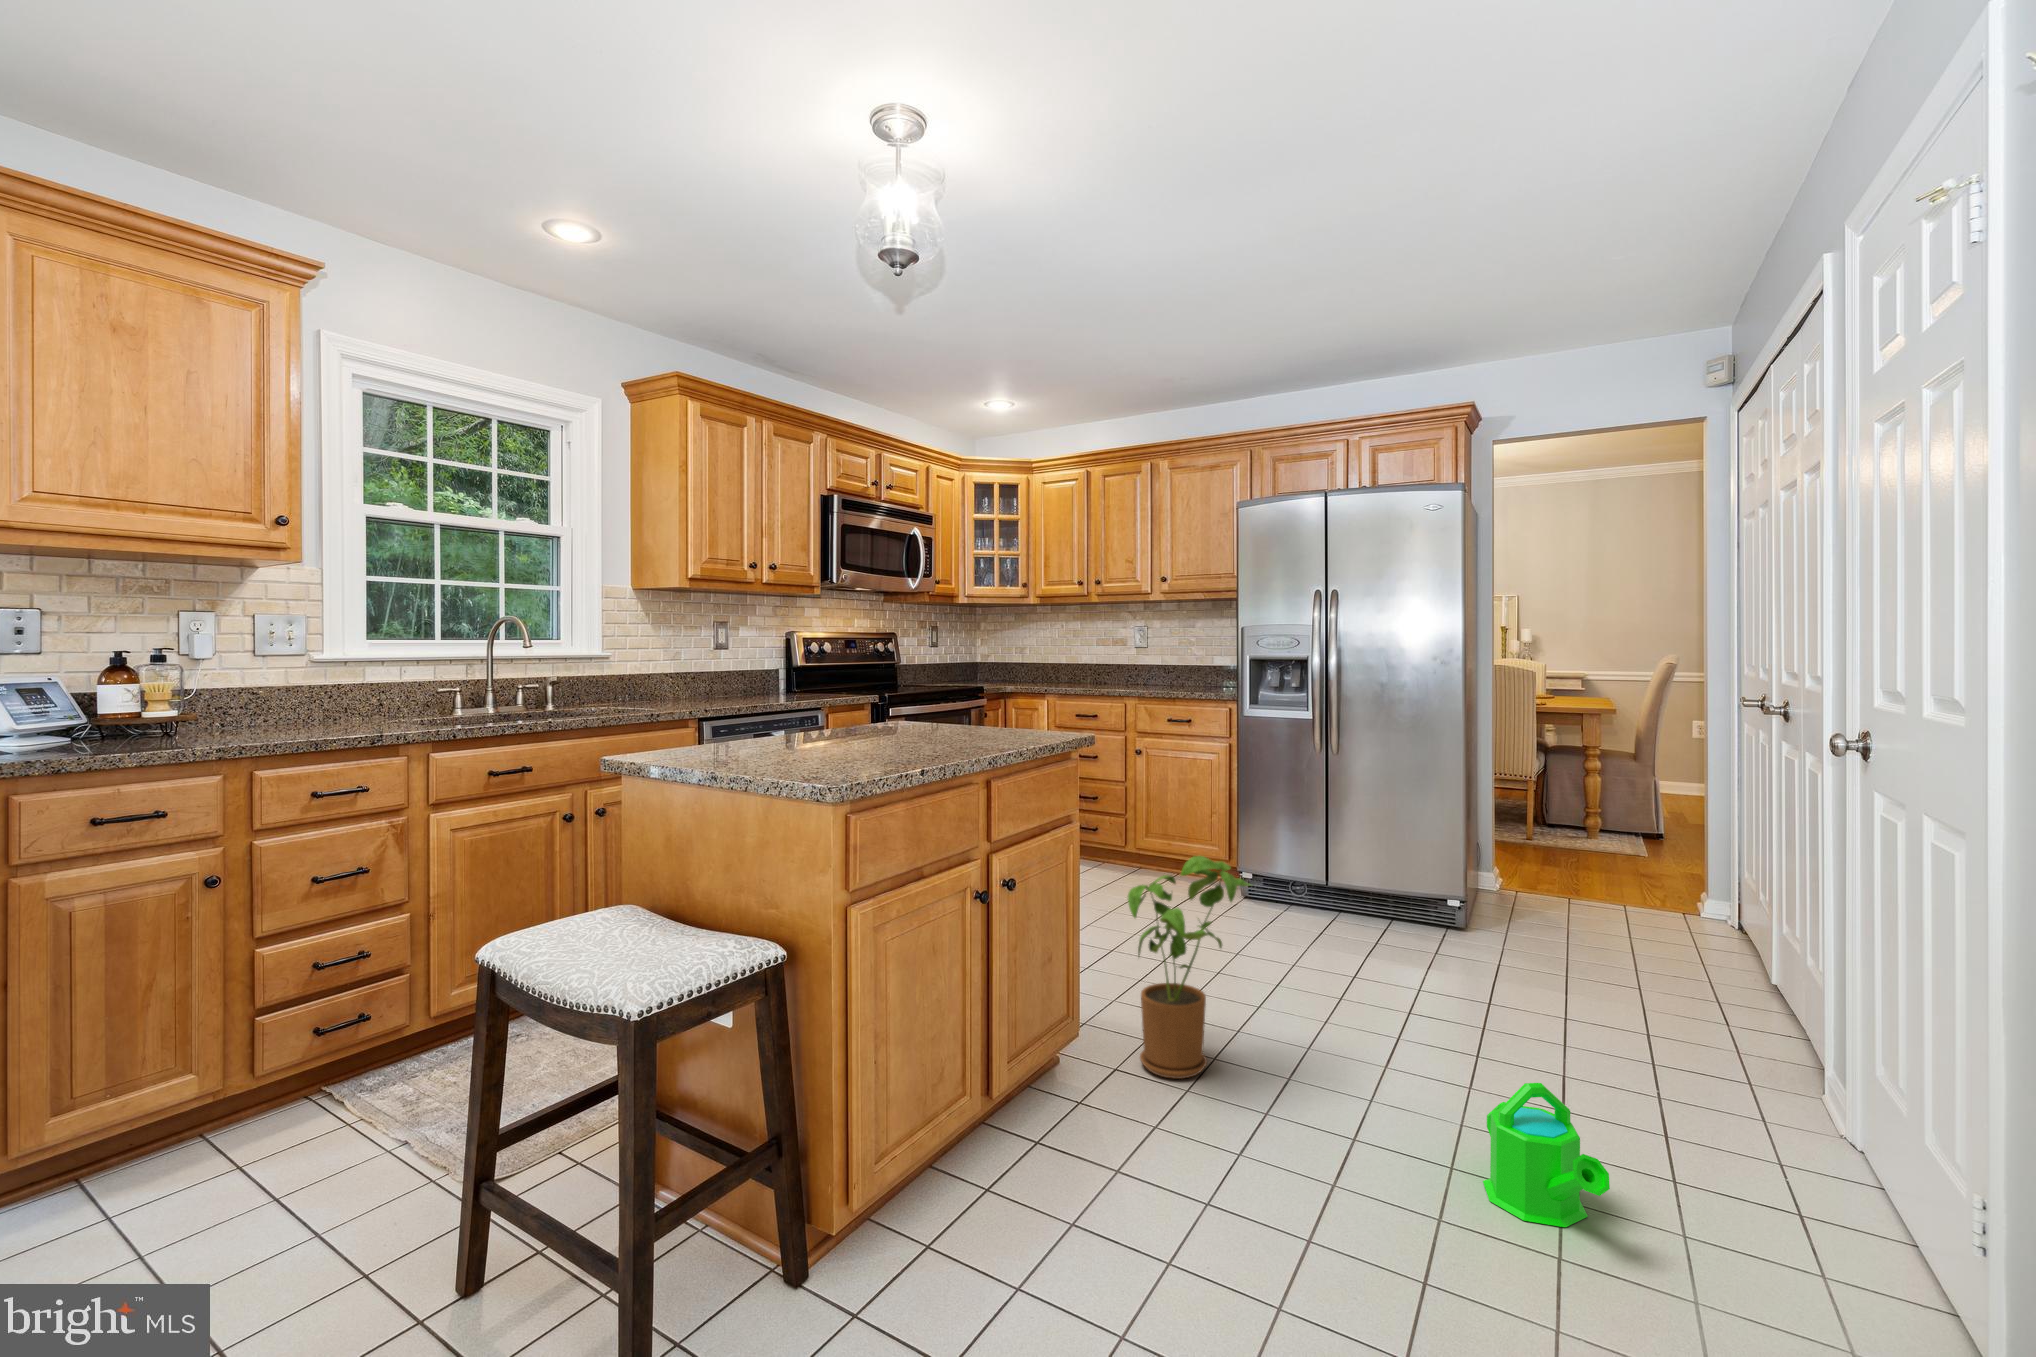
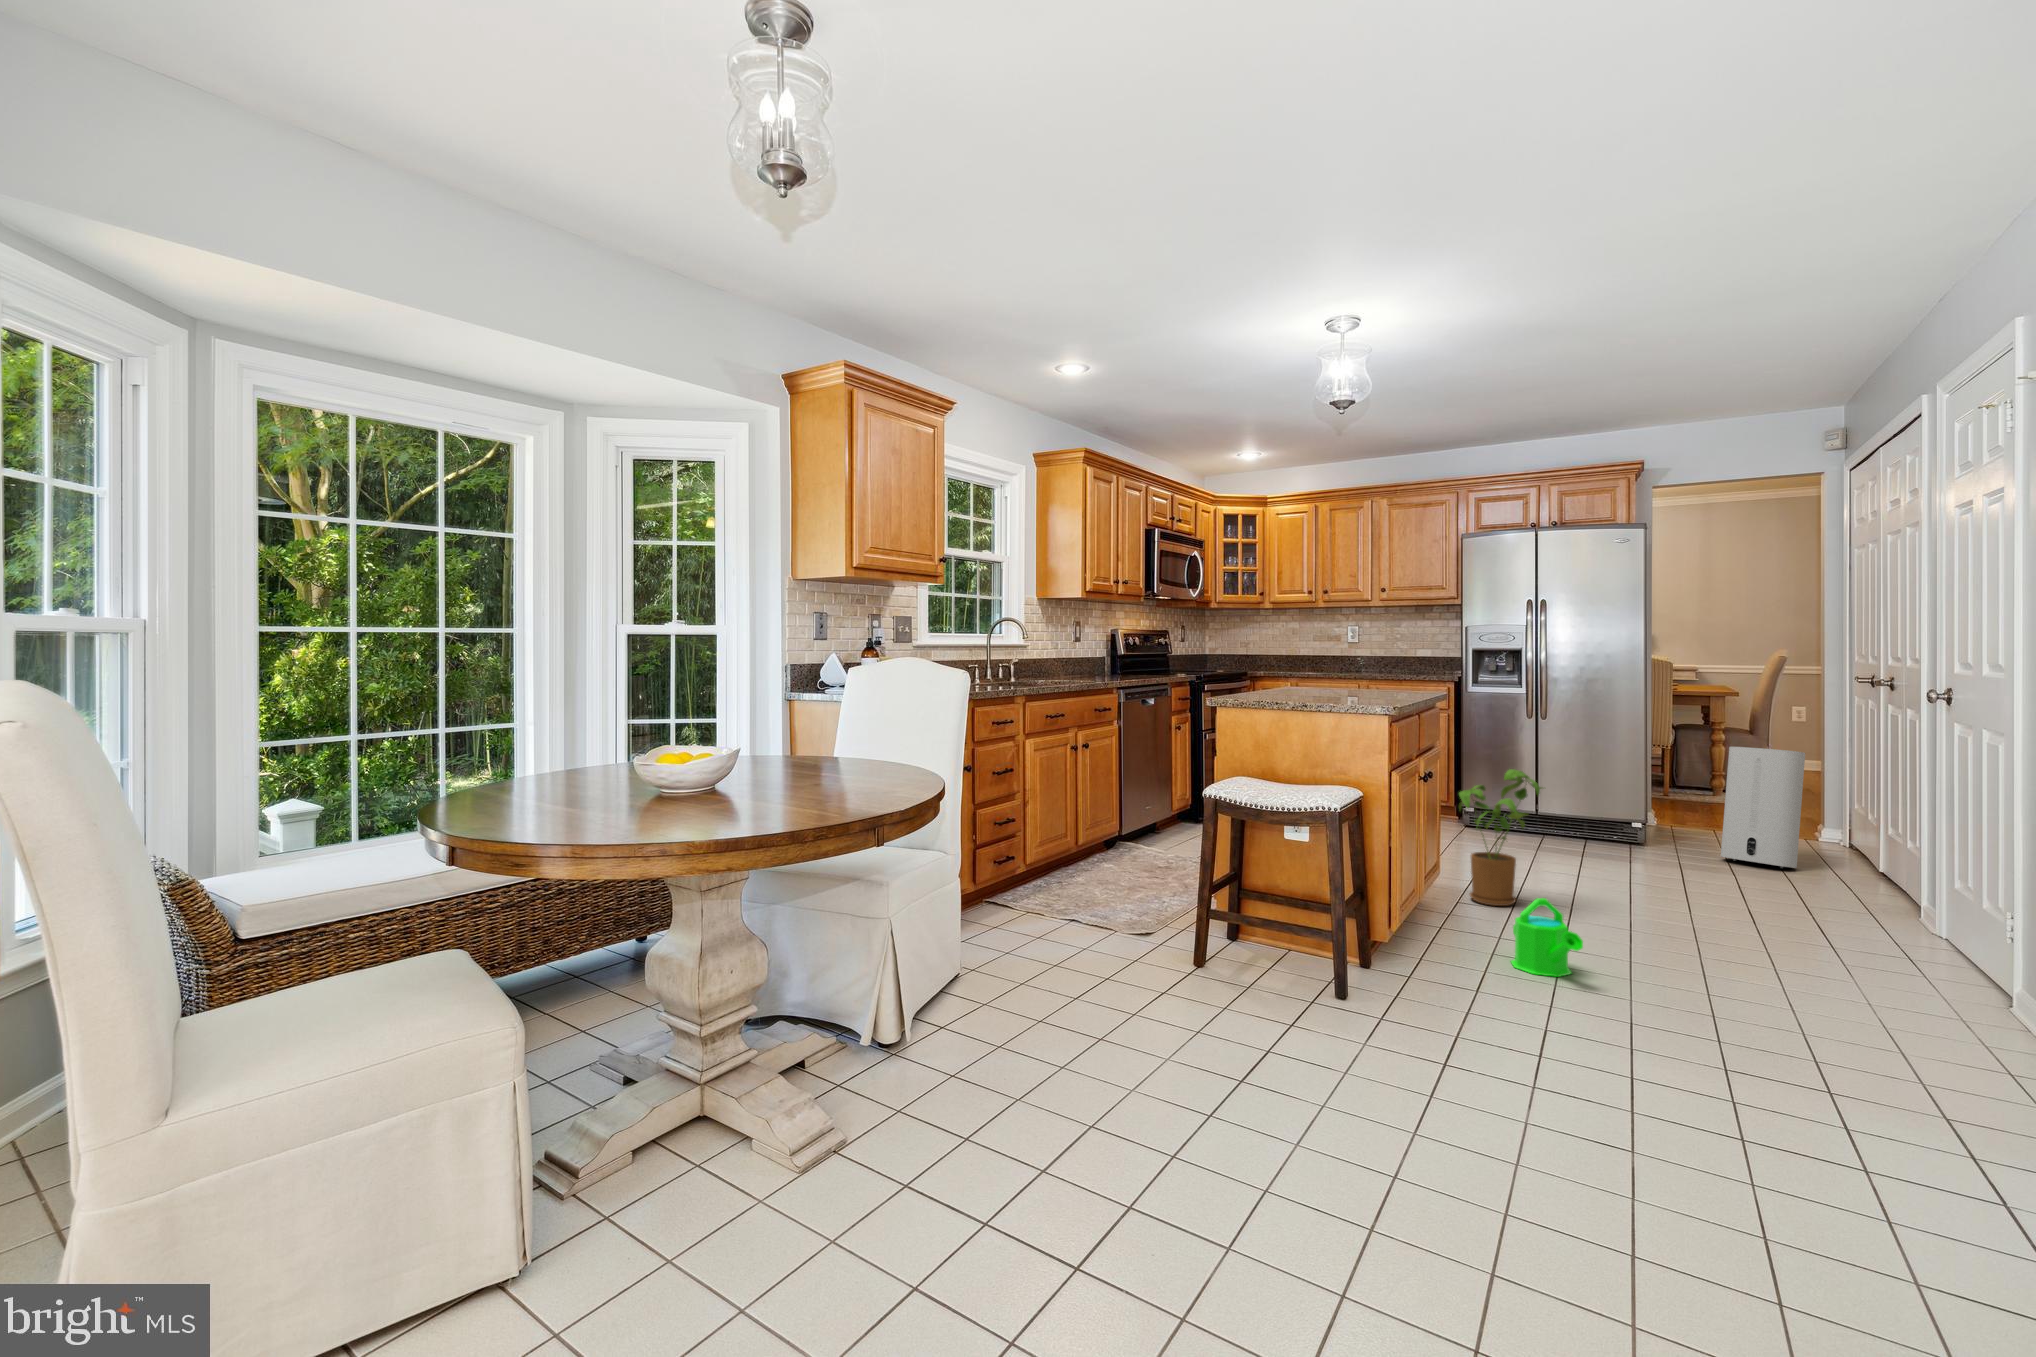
air purifier: none [1559,798,1671,979] -> present [1721,747,1805,868]
watering can: present [1483,1083,1610,1227] -> present [1511,898,1583,977]

